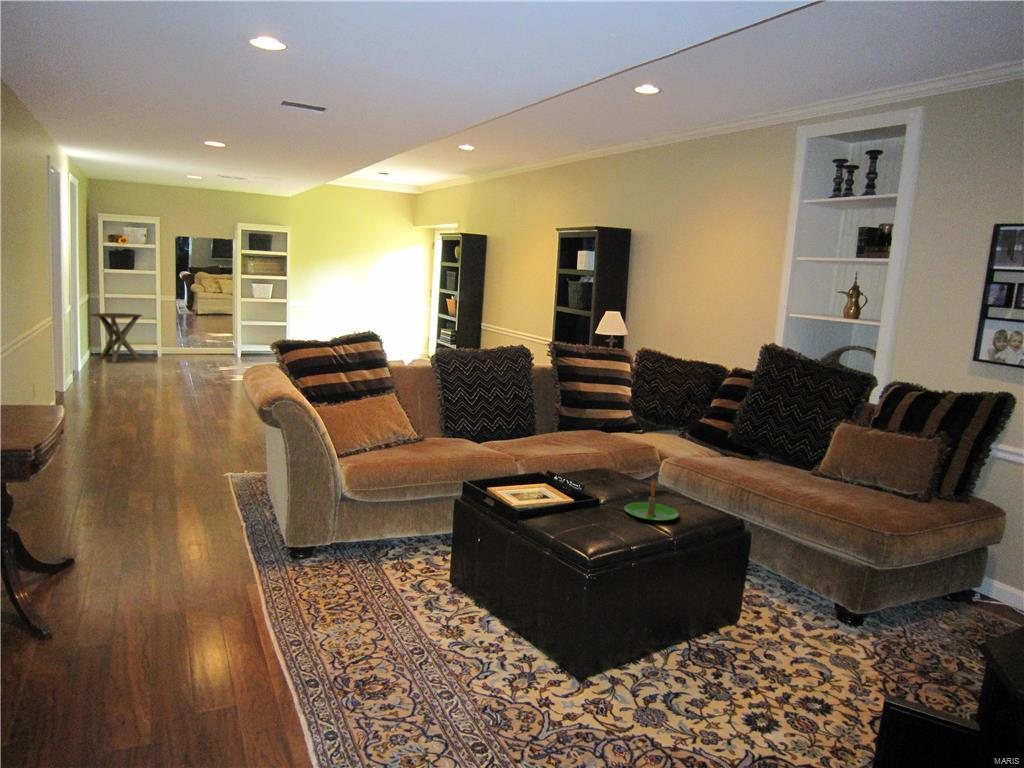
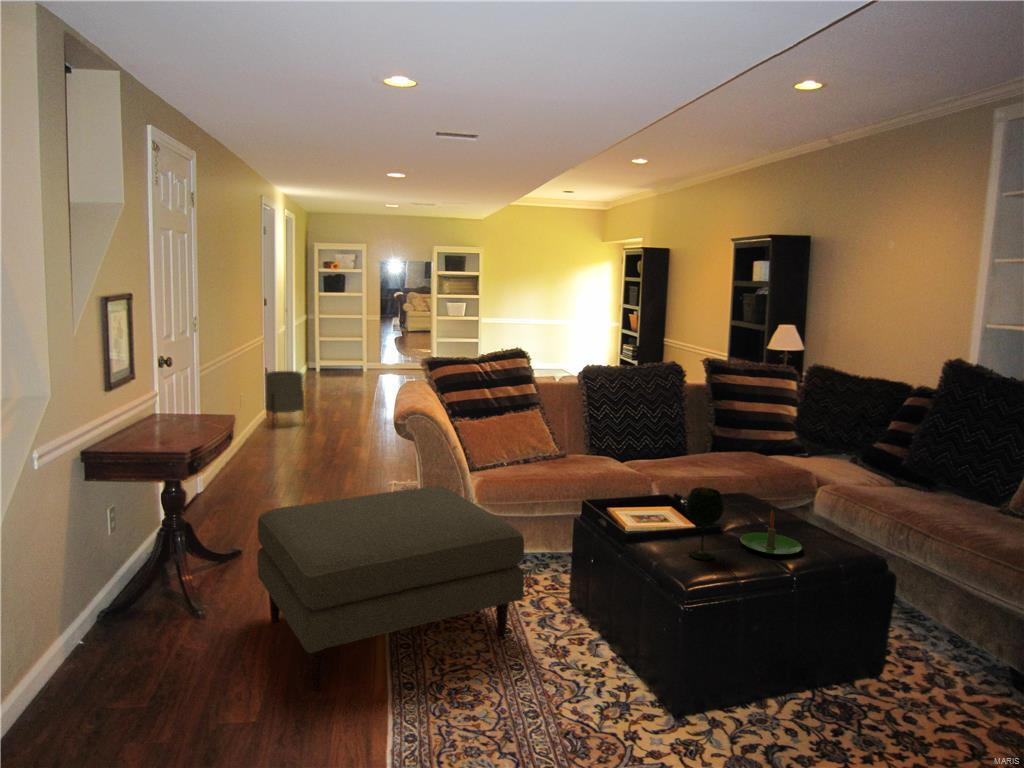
side table: present [91,313,142,363] -> none [306,333,349,377]
planter: none [55,355,105,422] -> present [265,371,304,416]
wine glass: none [583,462,617,530] -> present [686,487,724,560]
ottoman: none [111,474,419,701] -> present [257,486,524,690]

